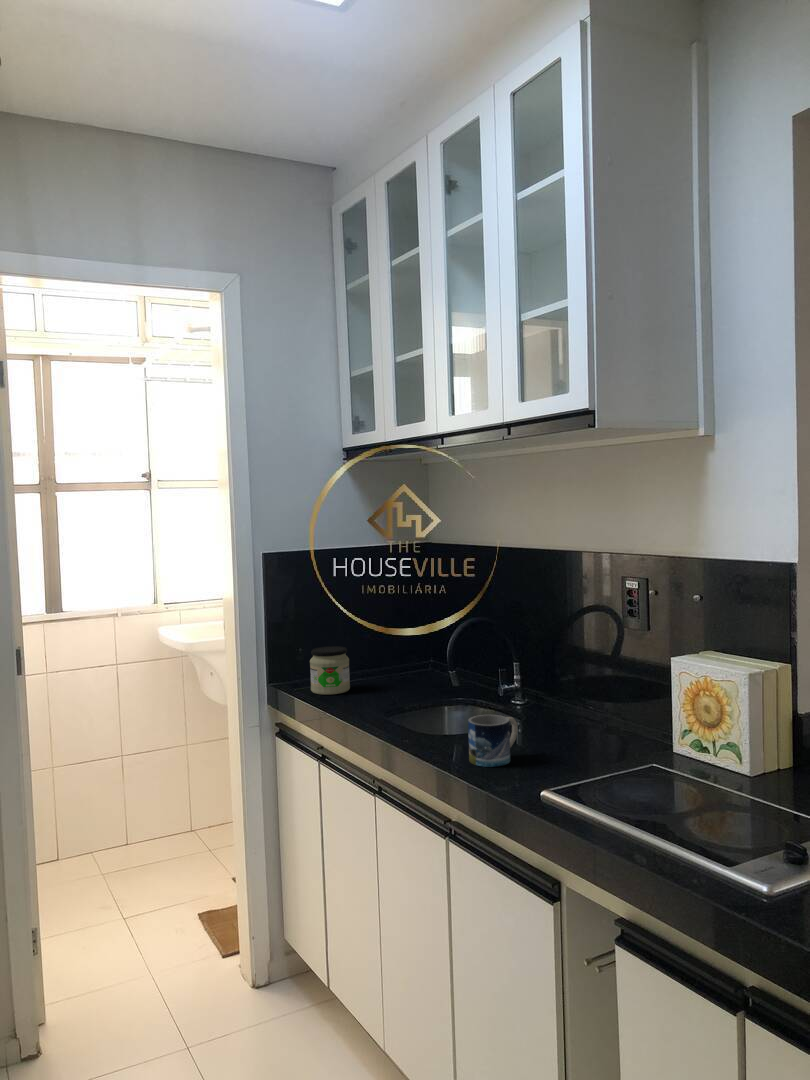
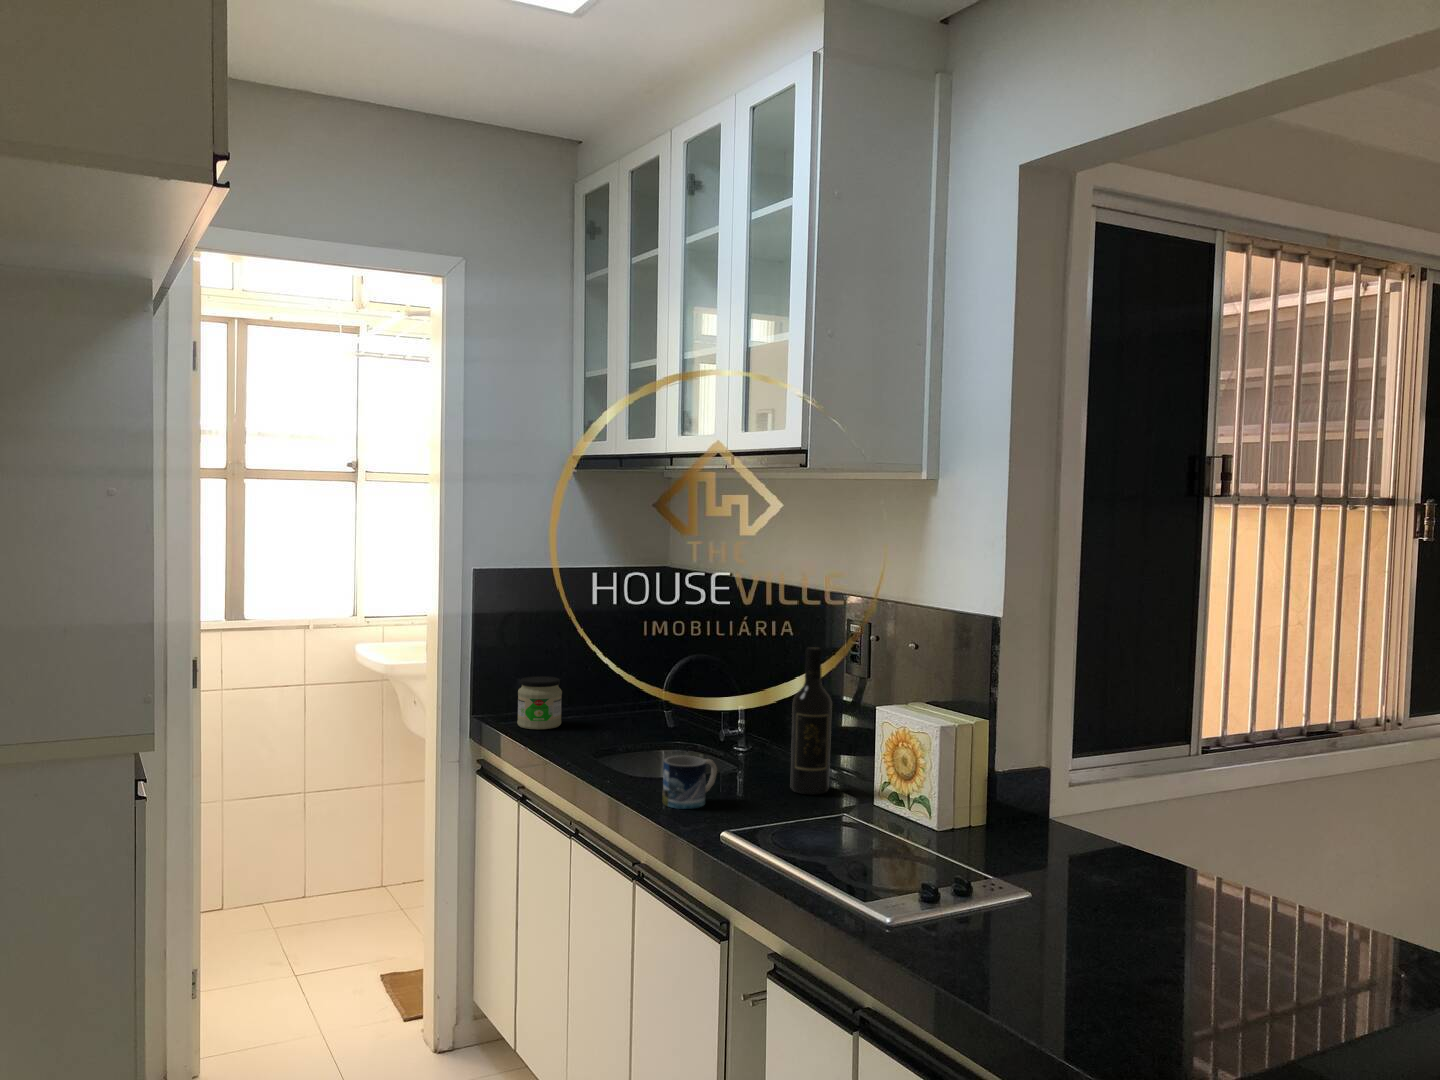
wine bottle: none [582,604,621,745] -> present [791,647,832,795]

